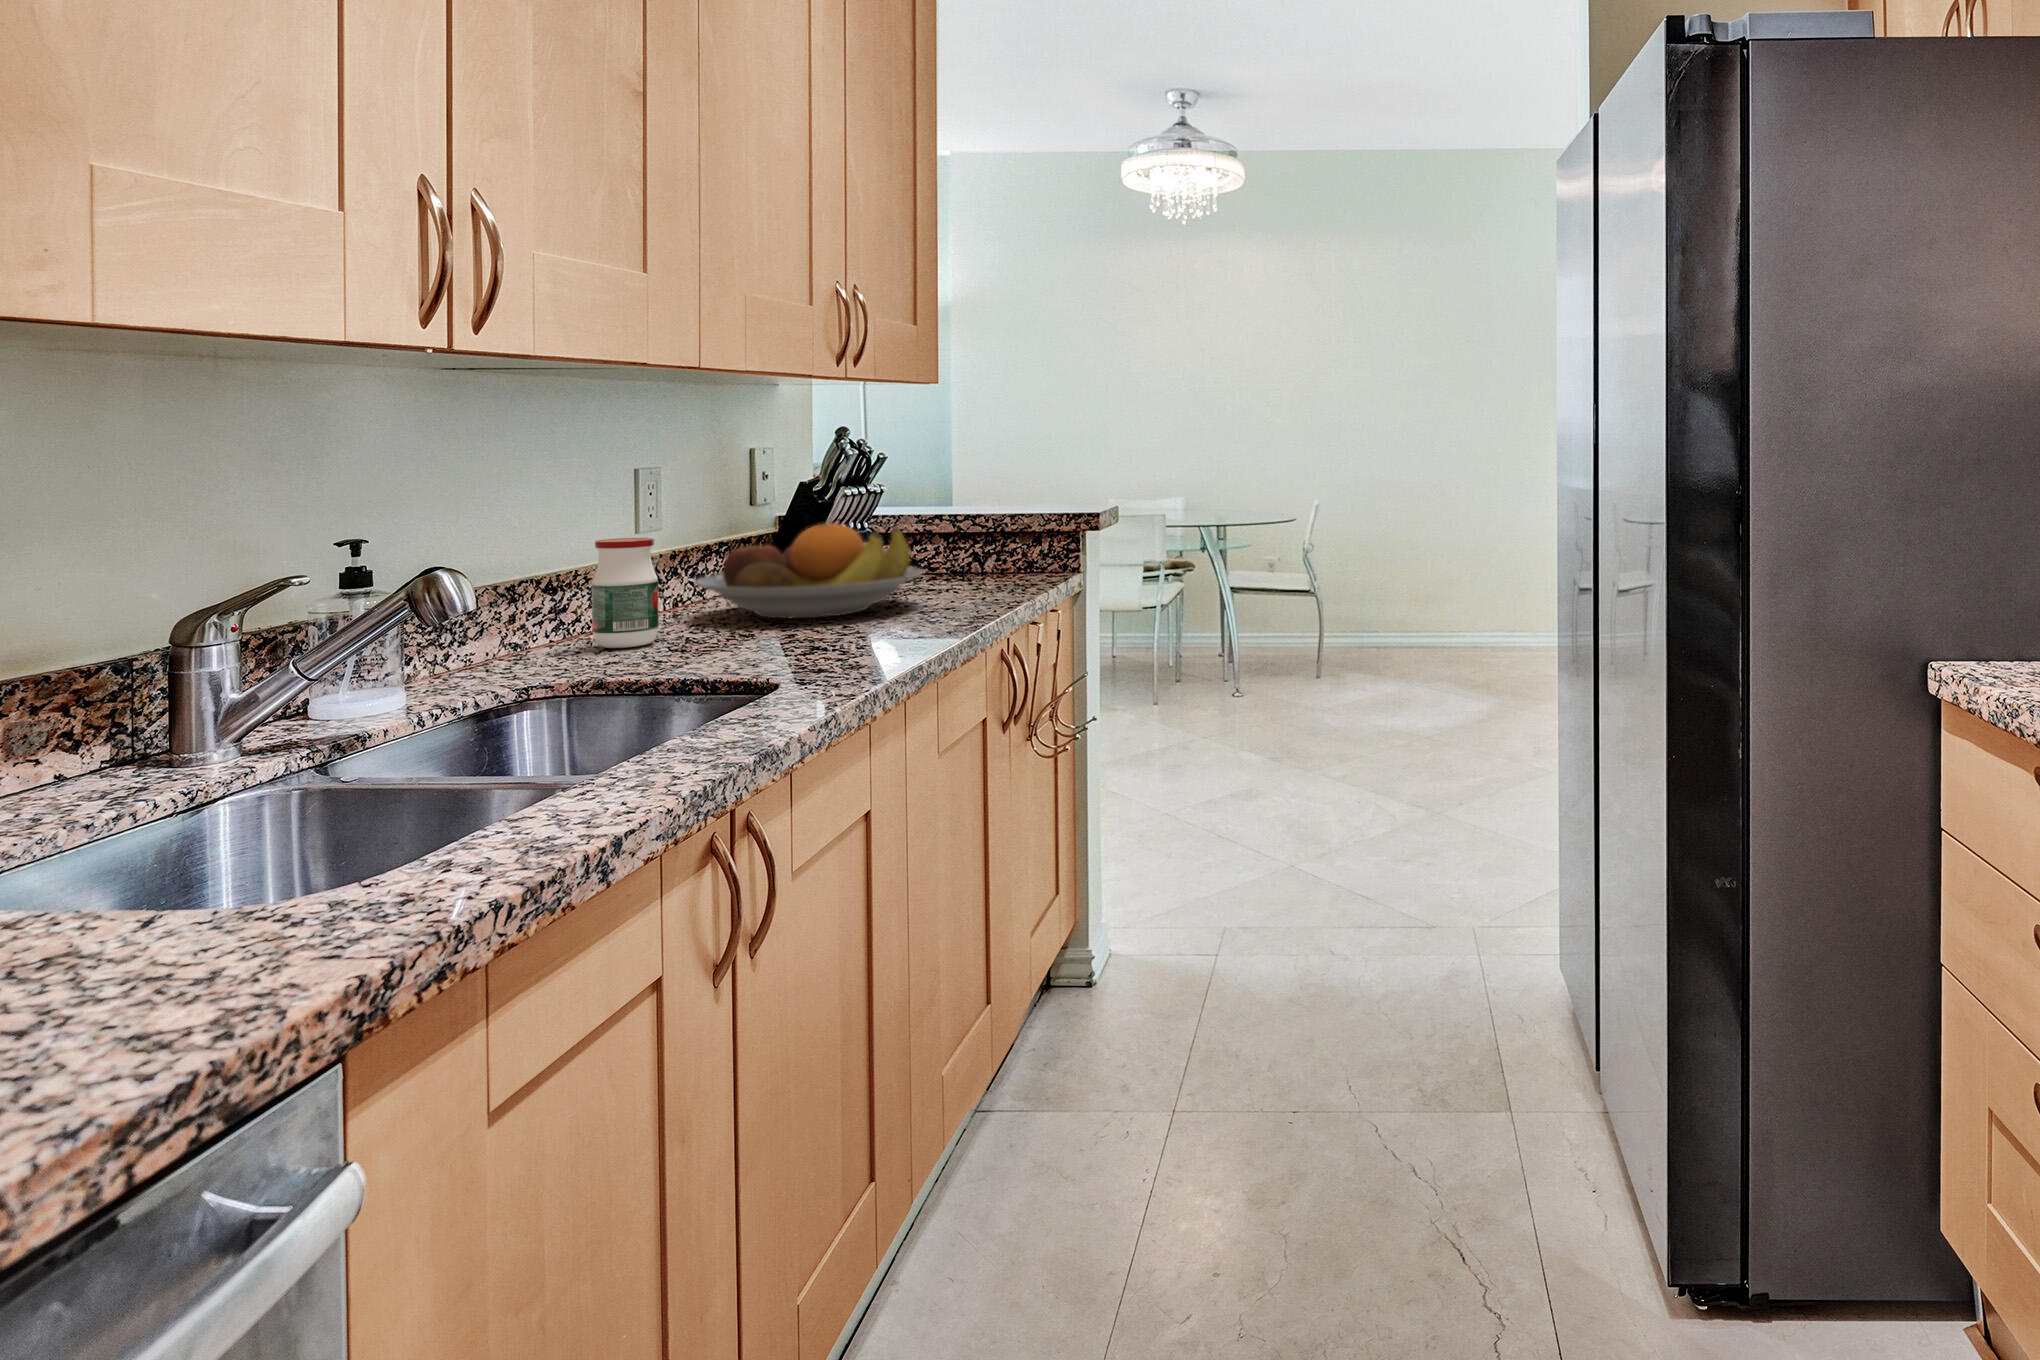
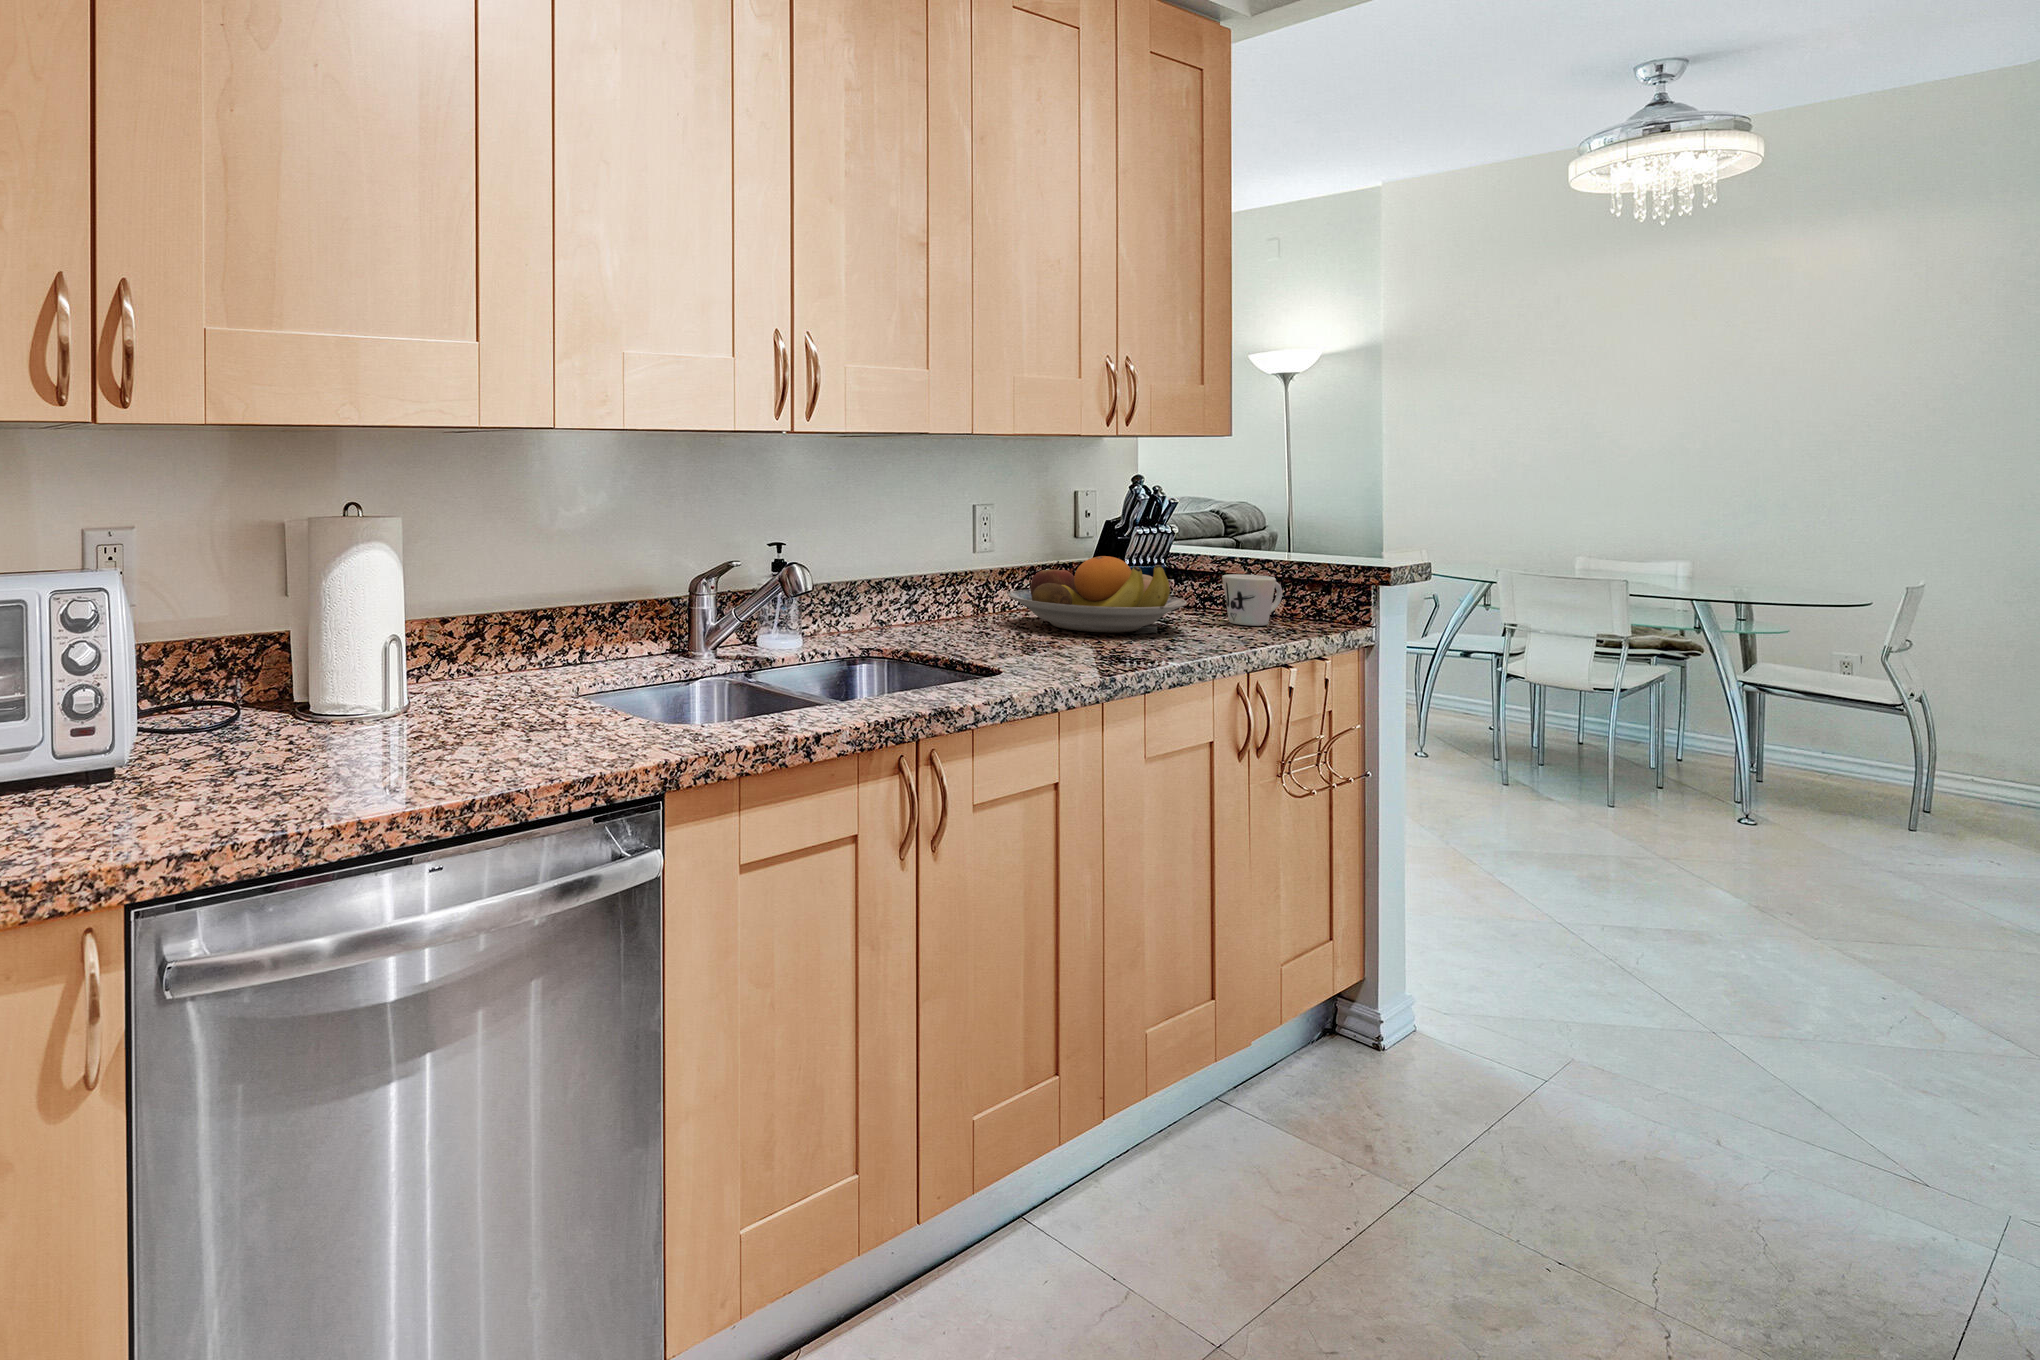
mug: none [939,533,996,588] -> present [1222,574,1283,626]
jar: present [592,538,659,648] -> none [926,556,968,634]

